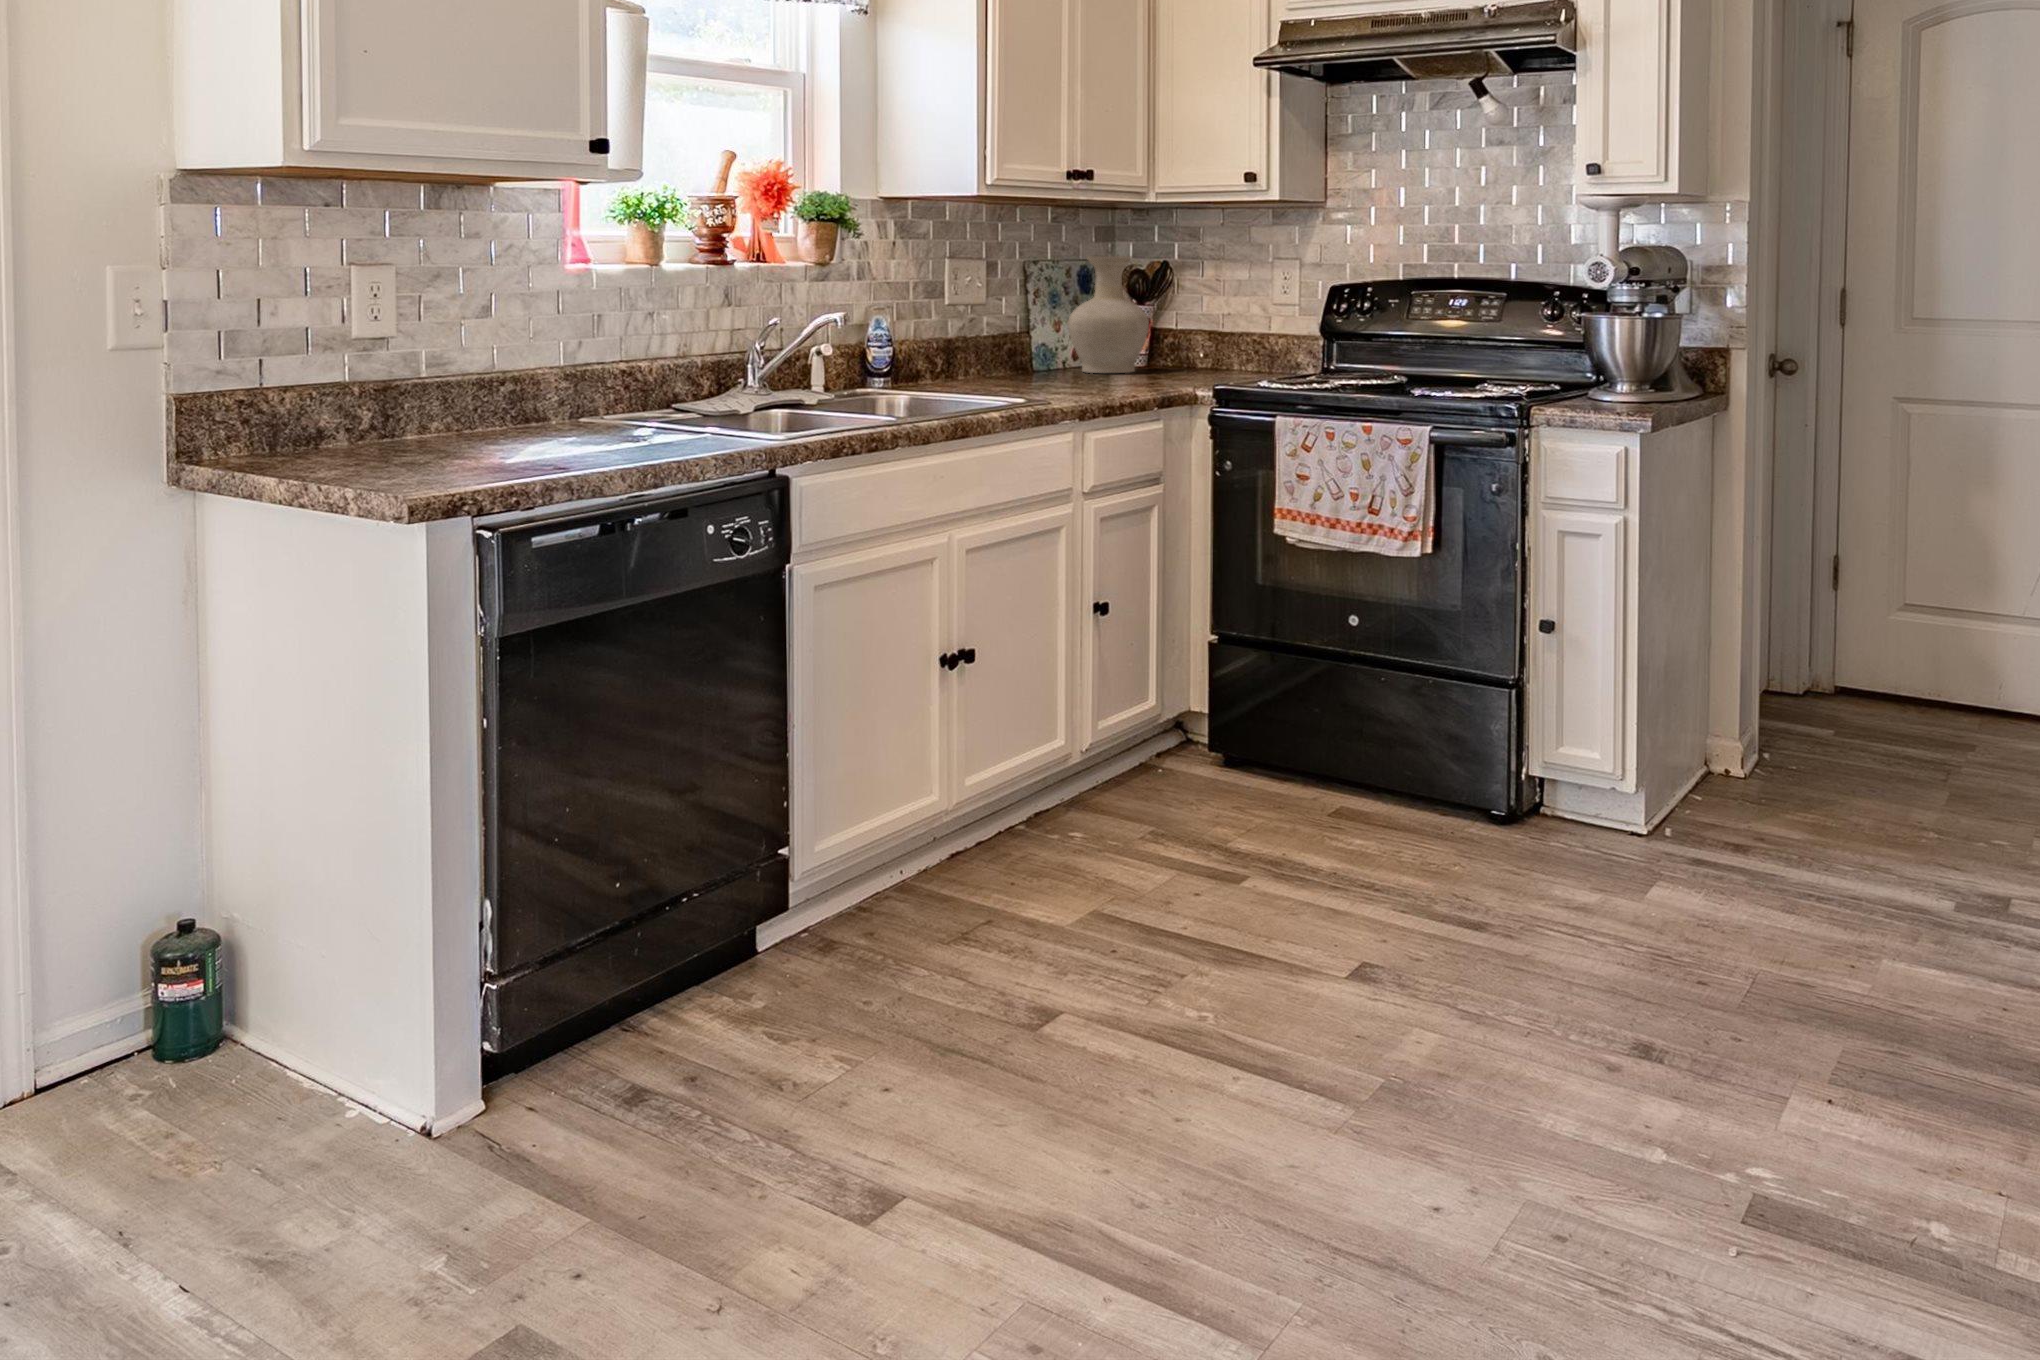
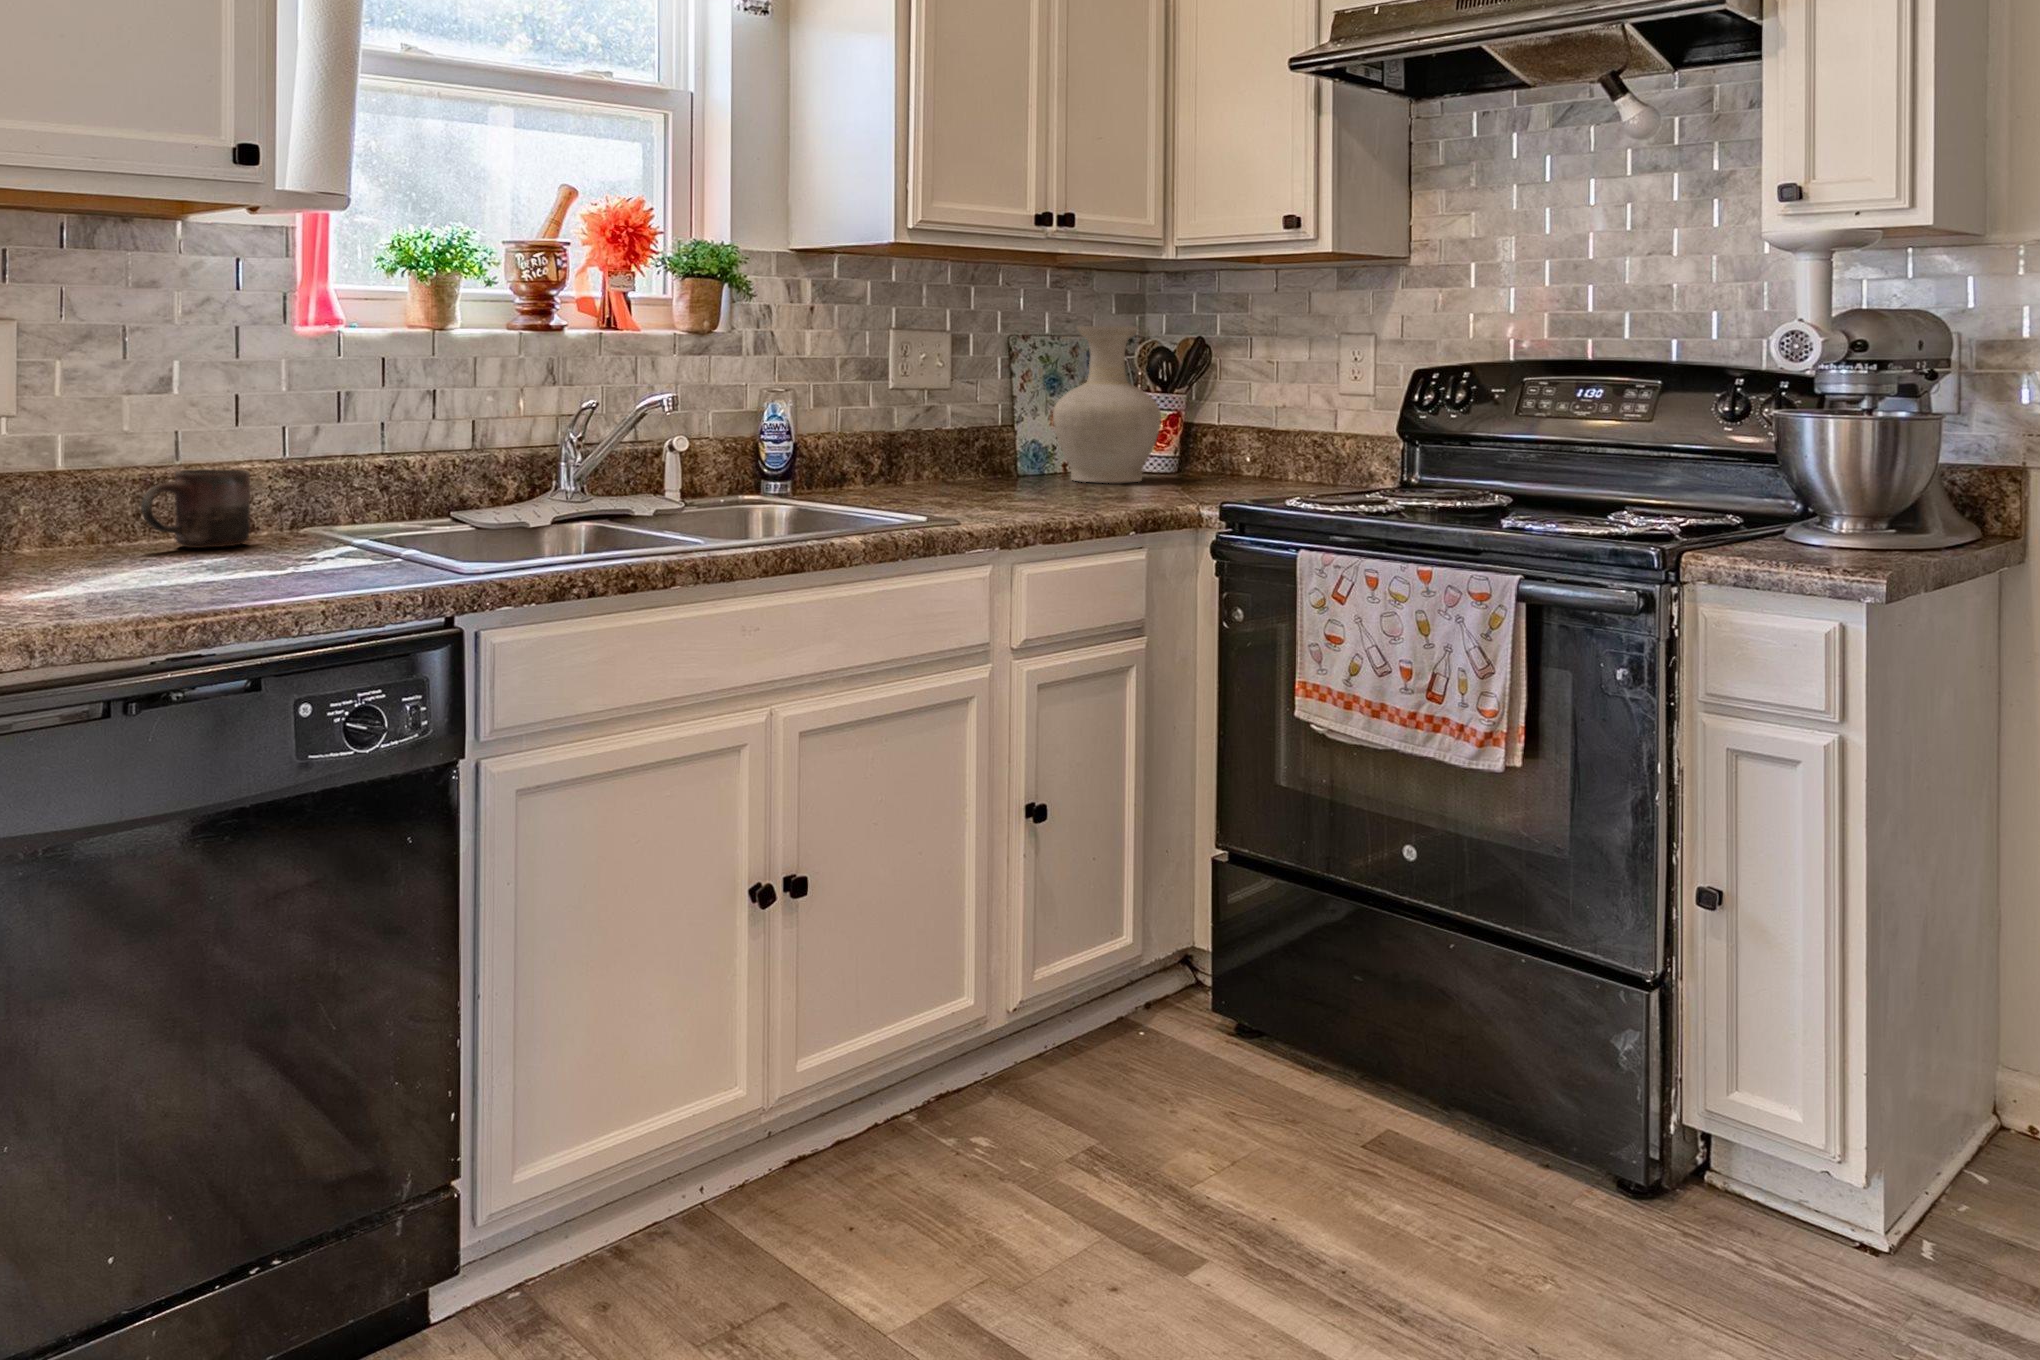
mug: none [481,375,552,433] -> present [141,469,250,548]

